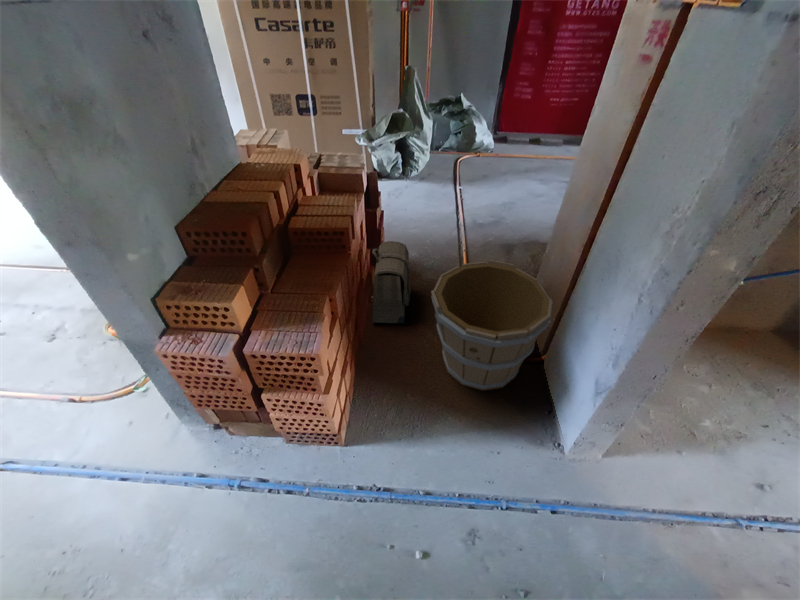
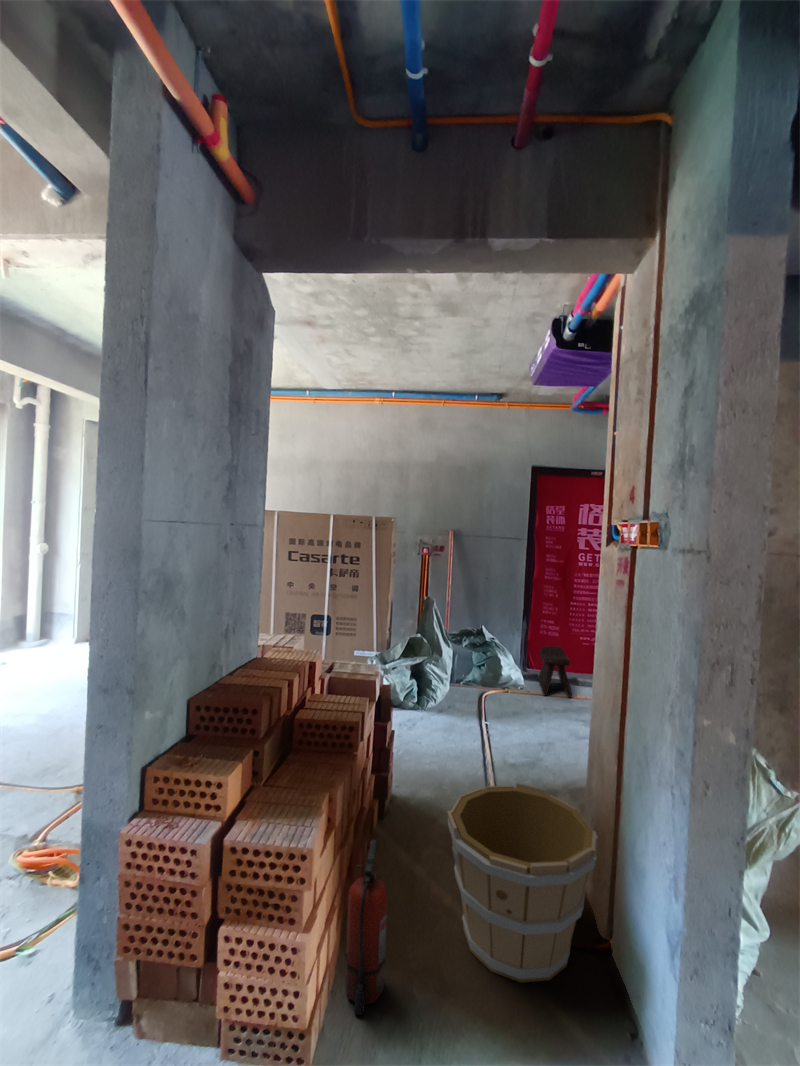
stool: none [506,109,538,158] -> present [538,646,572,698]
backpack: present [372,241,411,323] -> none [370,761,423,877]
fire extinguisher: none [356,322,388,421] -> present [345,840,388,1015]

